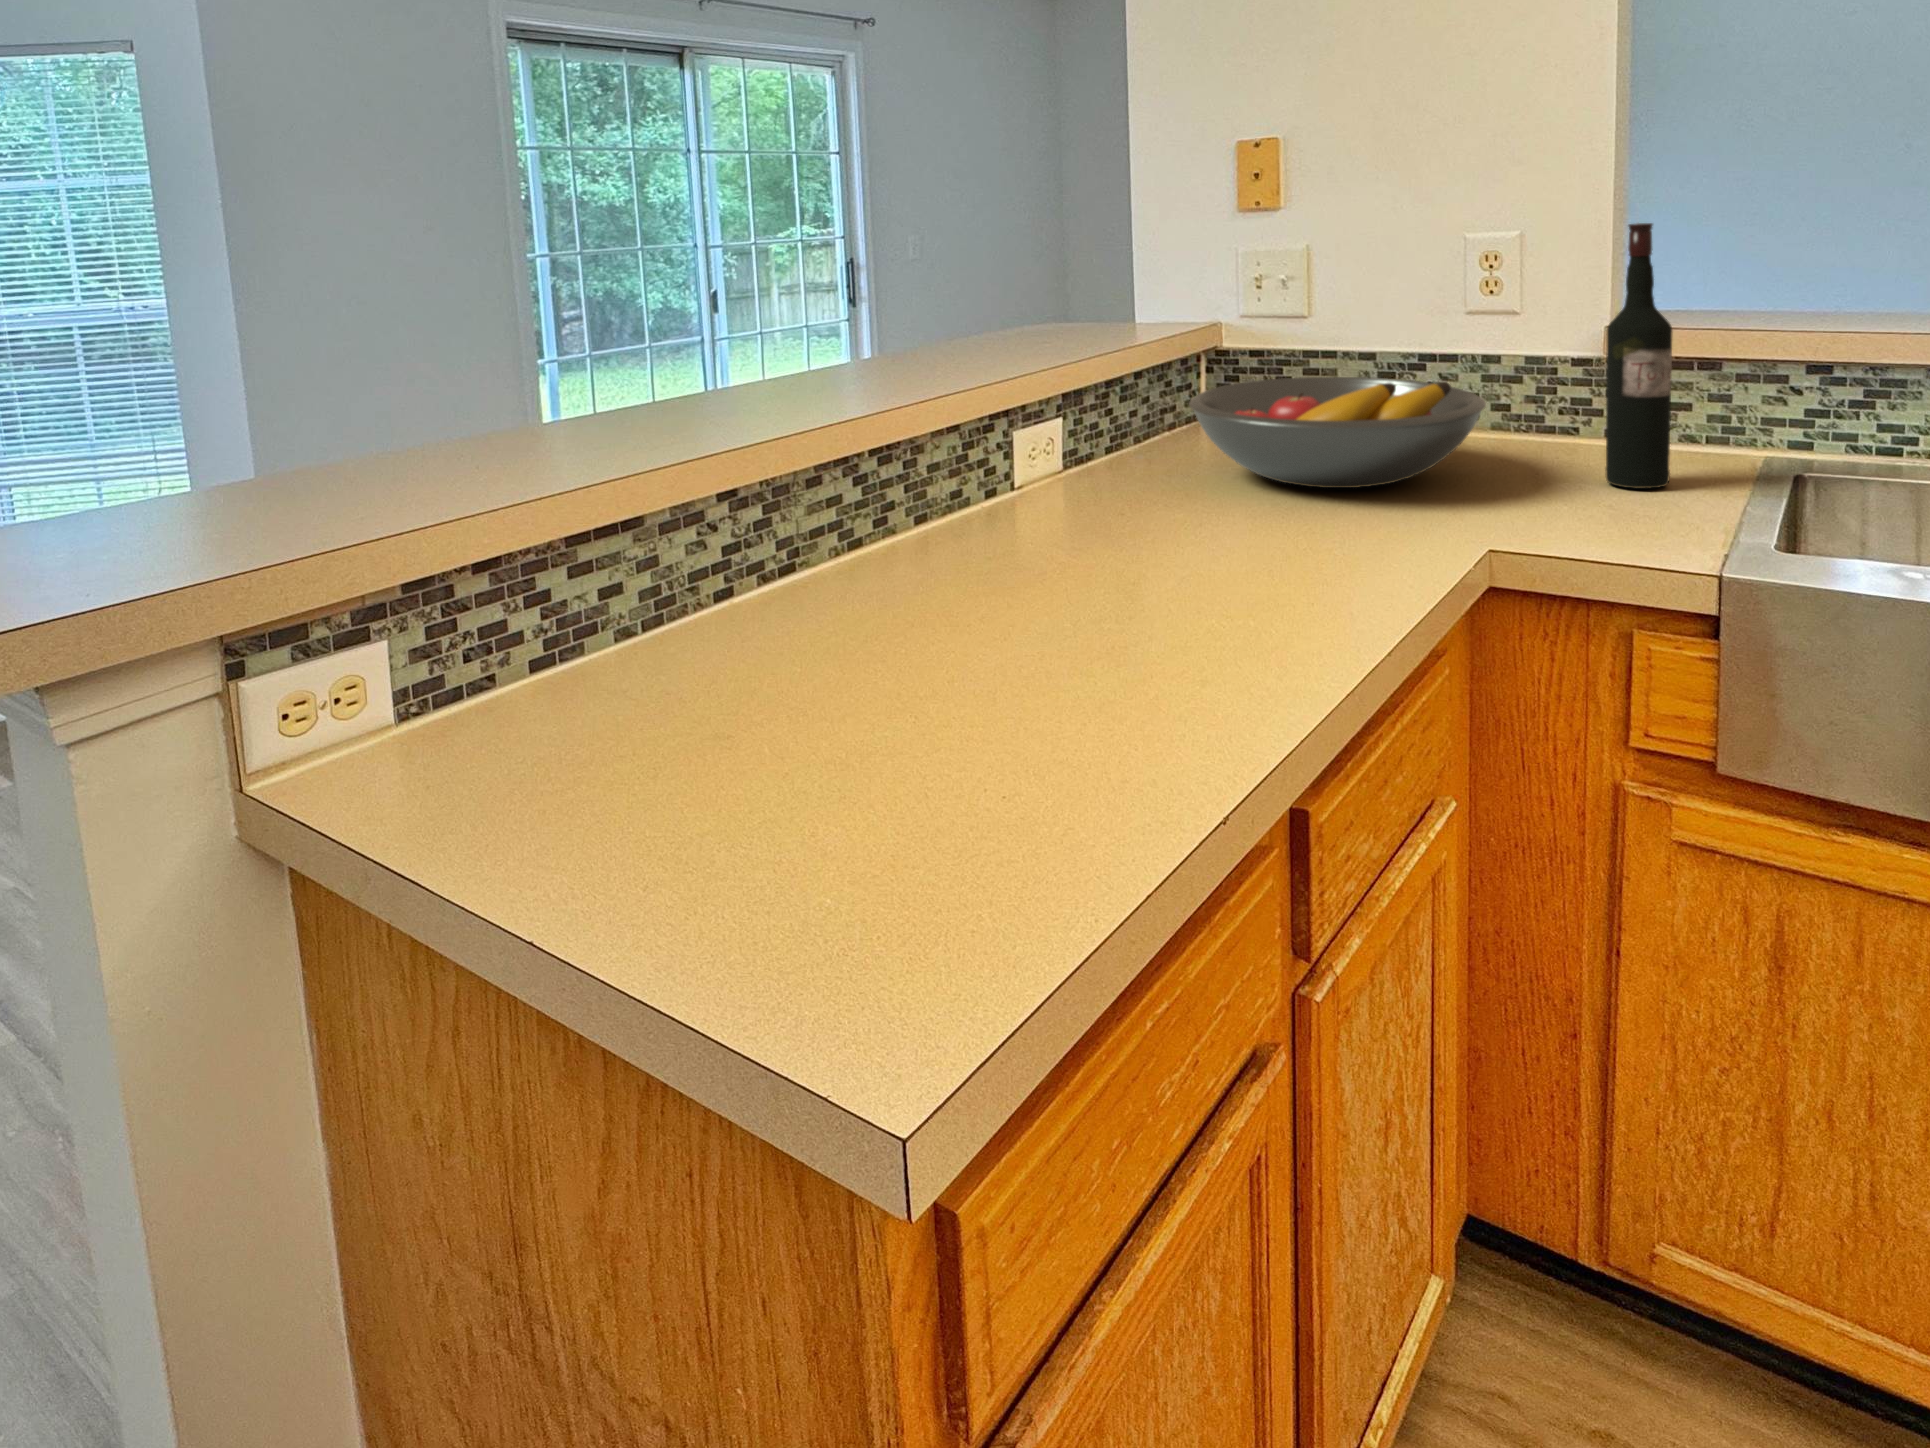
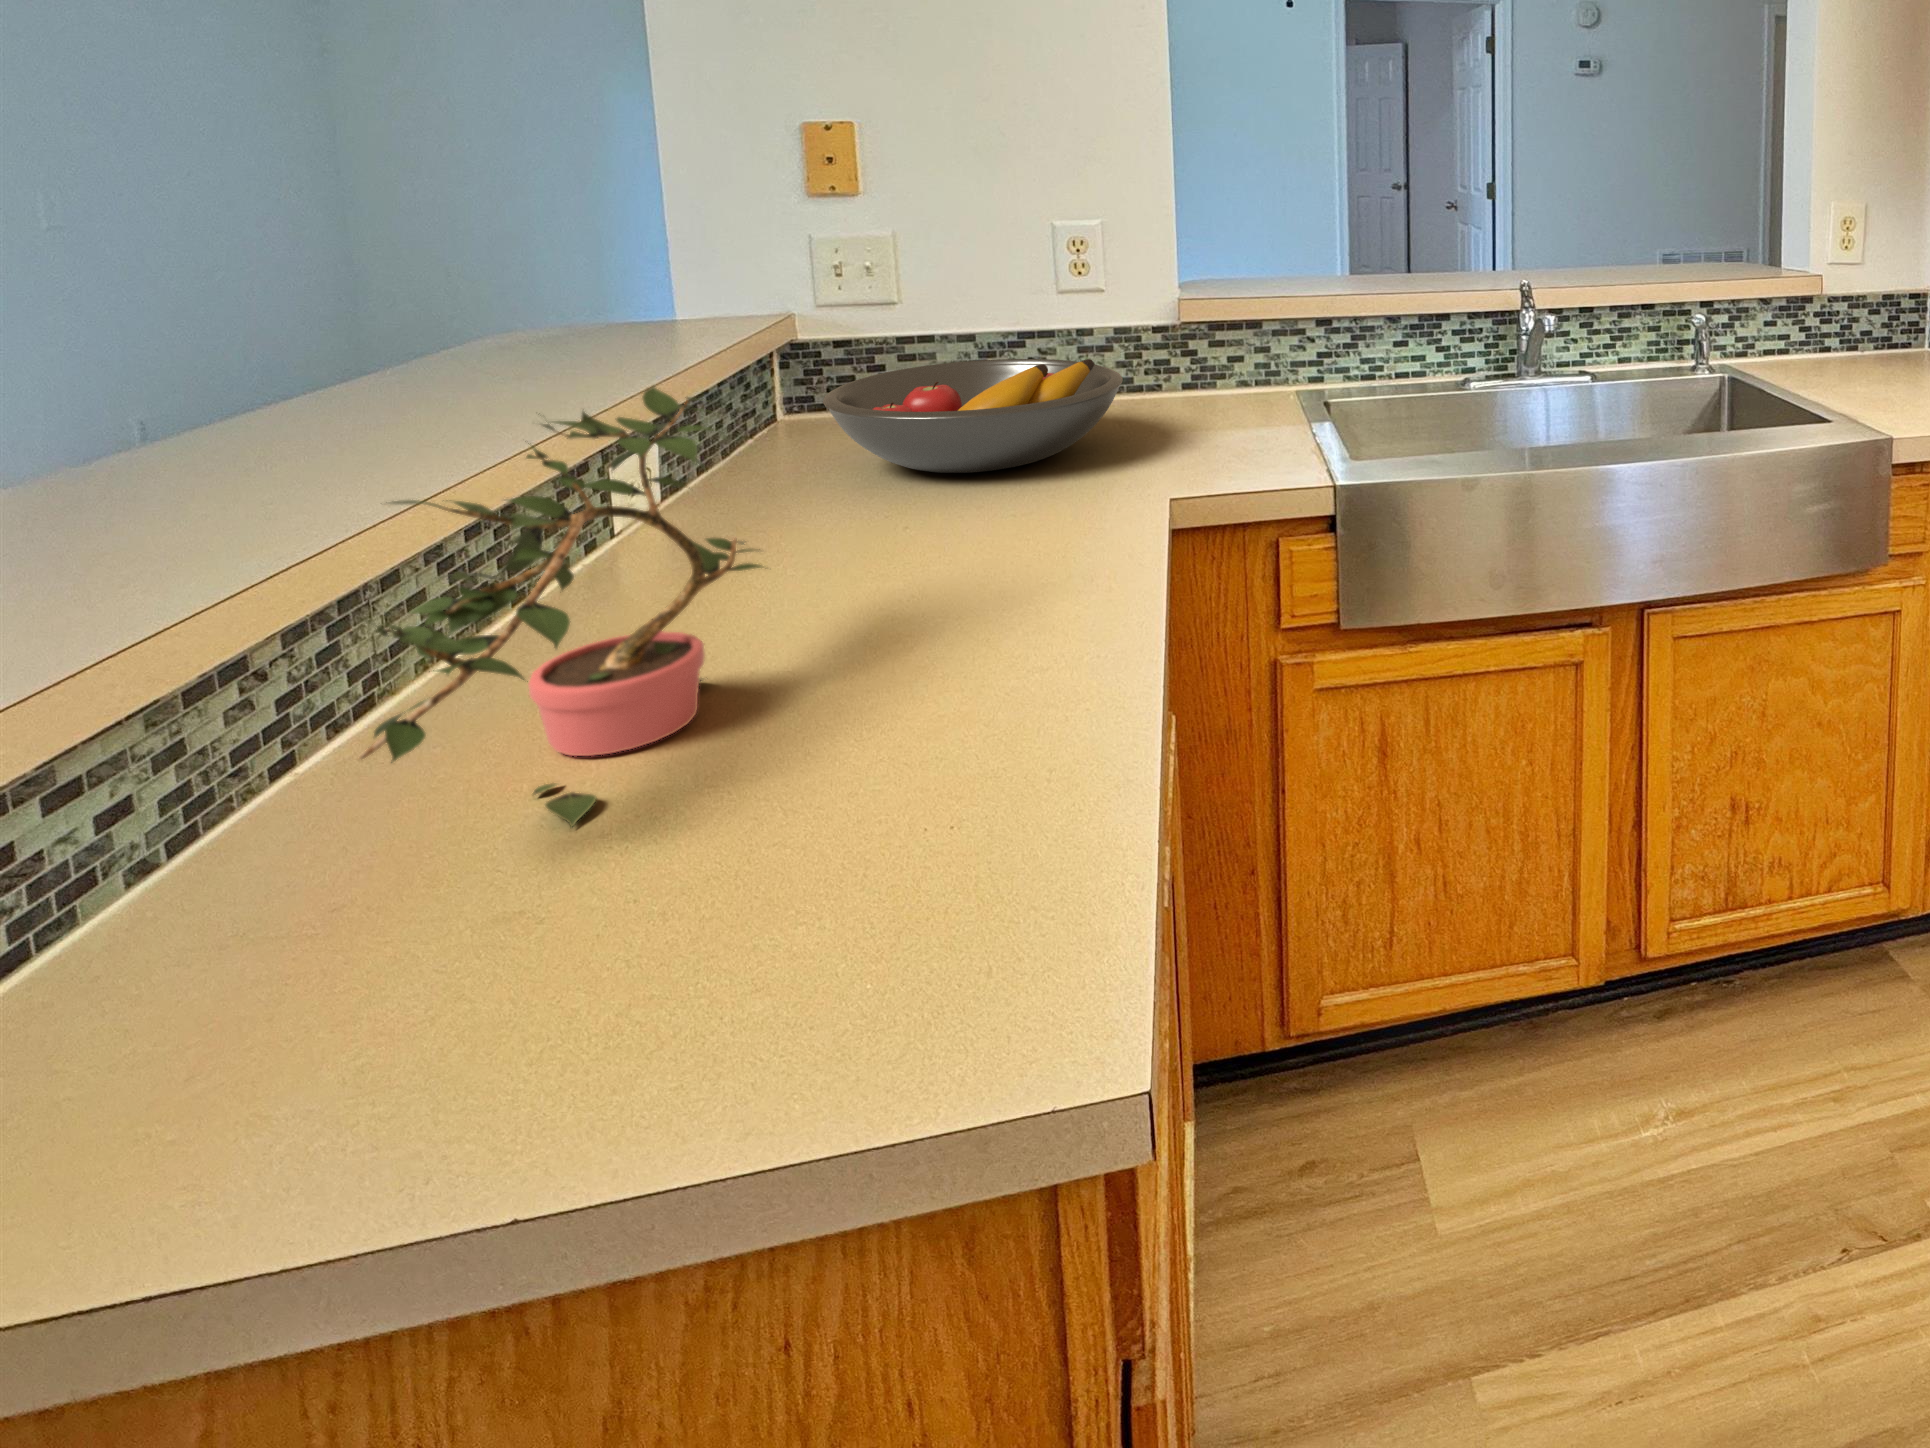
wine bottle: present [1605,223,1672,488] -> none [1205,219,1256,430]
potted plant: none [670,352,1009,689] -> present [360,387,762,827]

